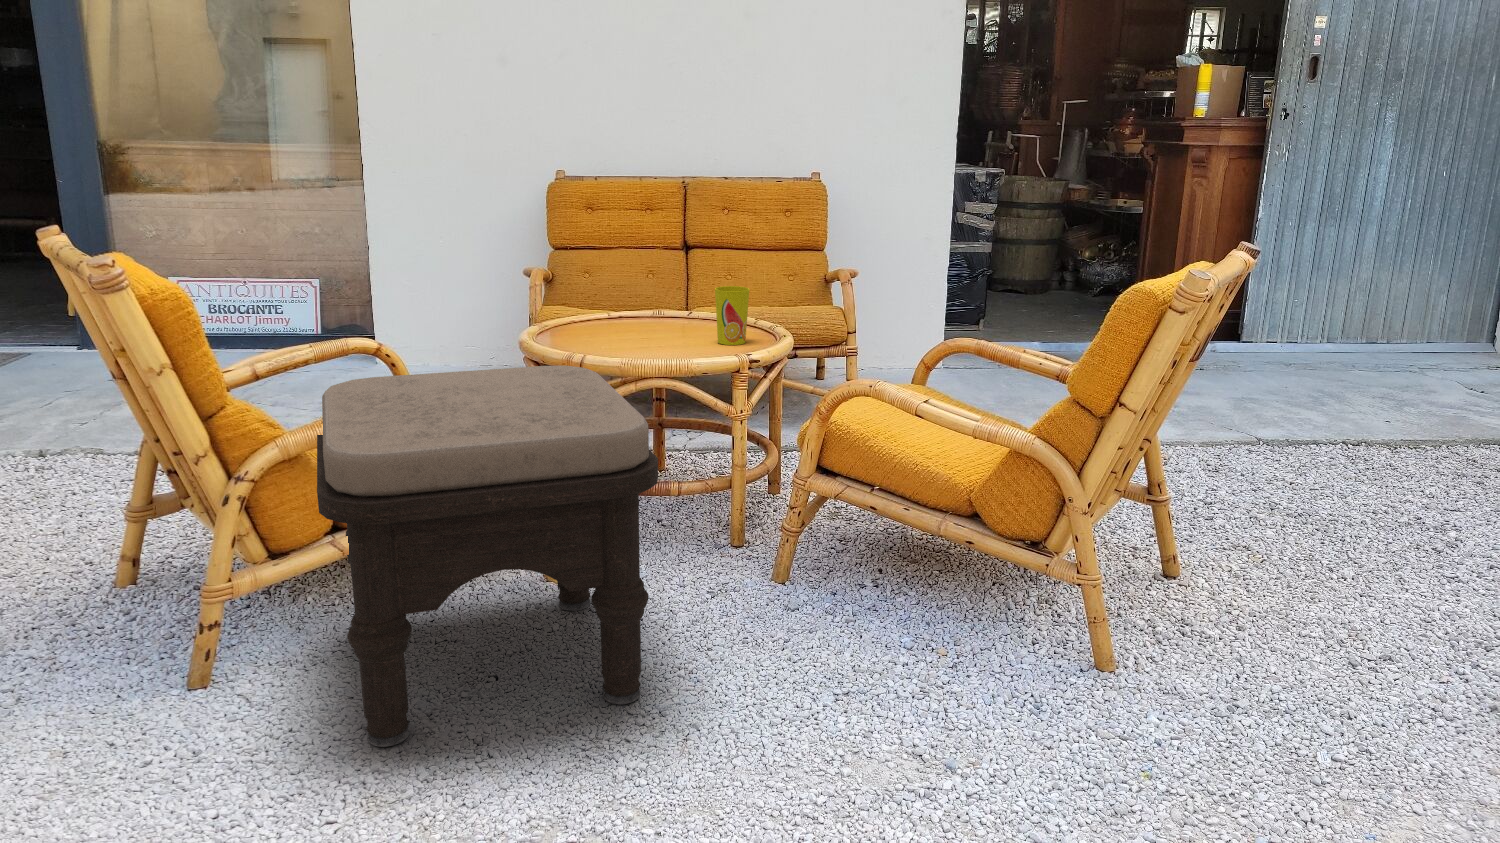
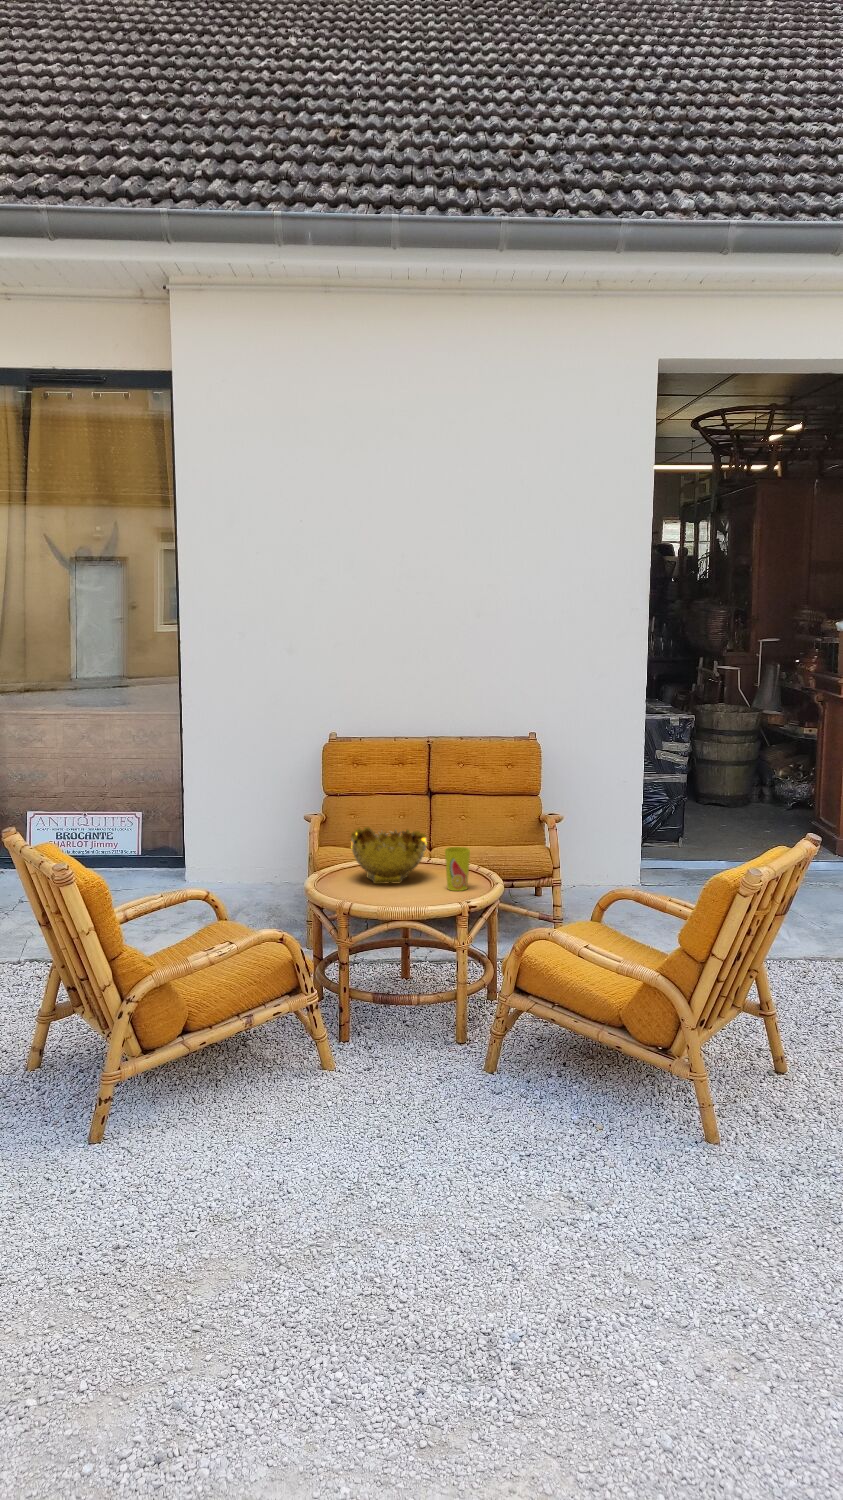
decorative bowl: none [585,265,689,339] -> present [351,827,427,884]
ottoman: present [317,366,658,747] -> none [176,919,399,1183]

